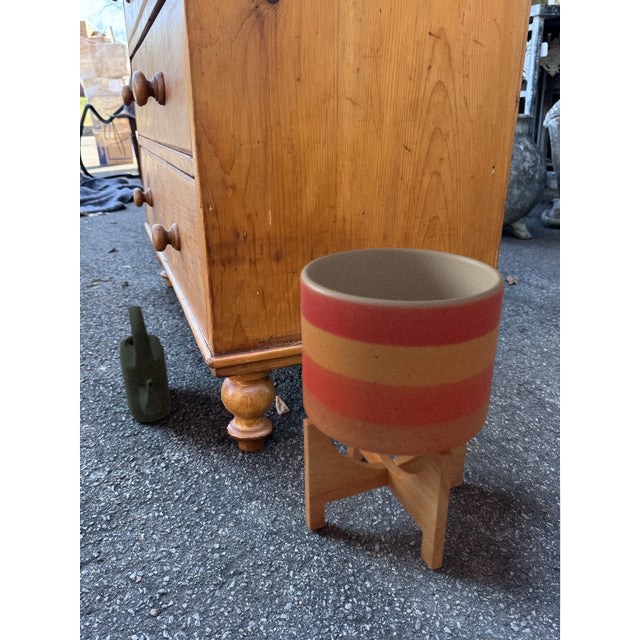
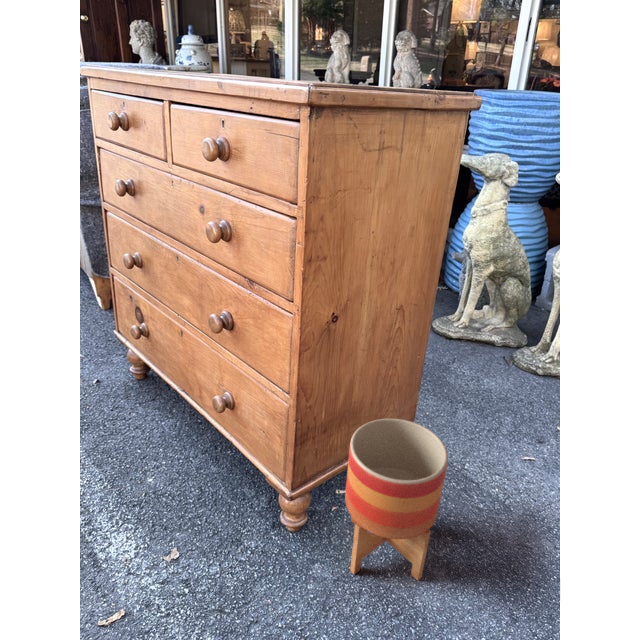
watering can: present [119,306,171,422] -> none [180,442,246,524]

